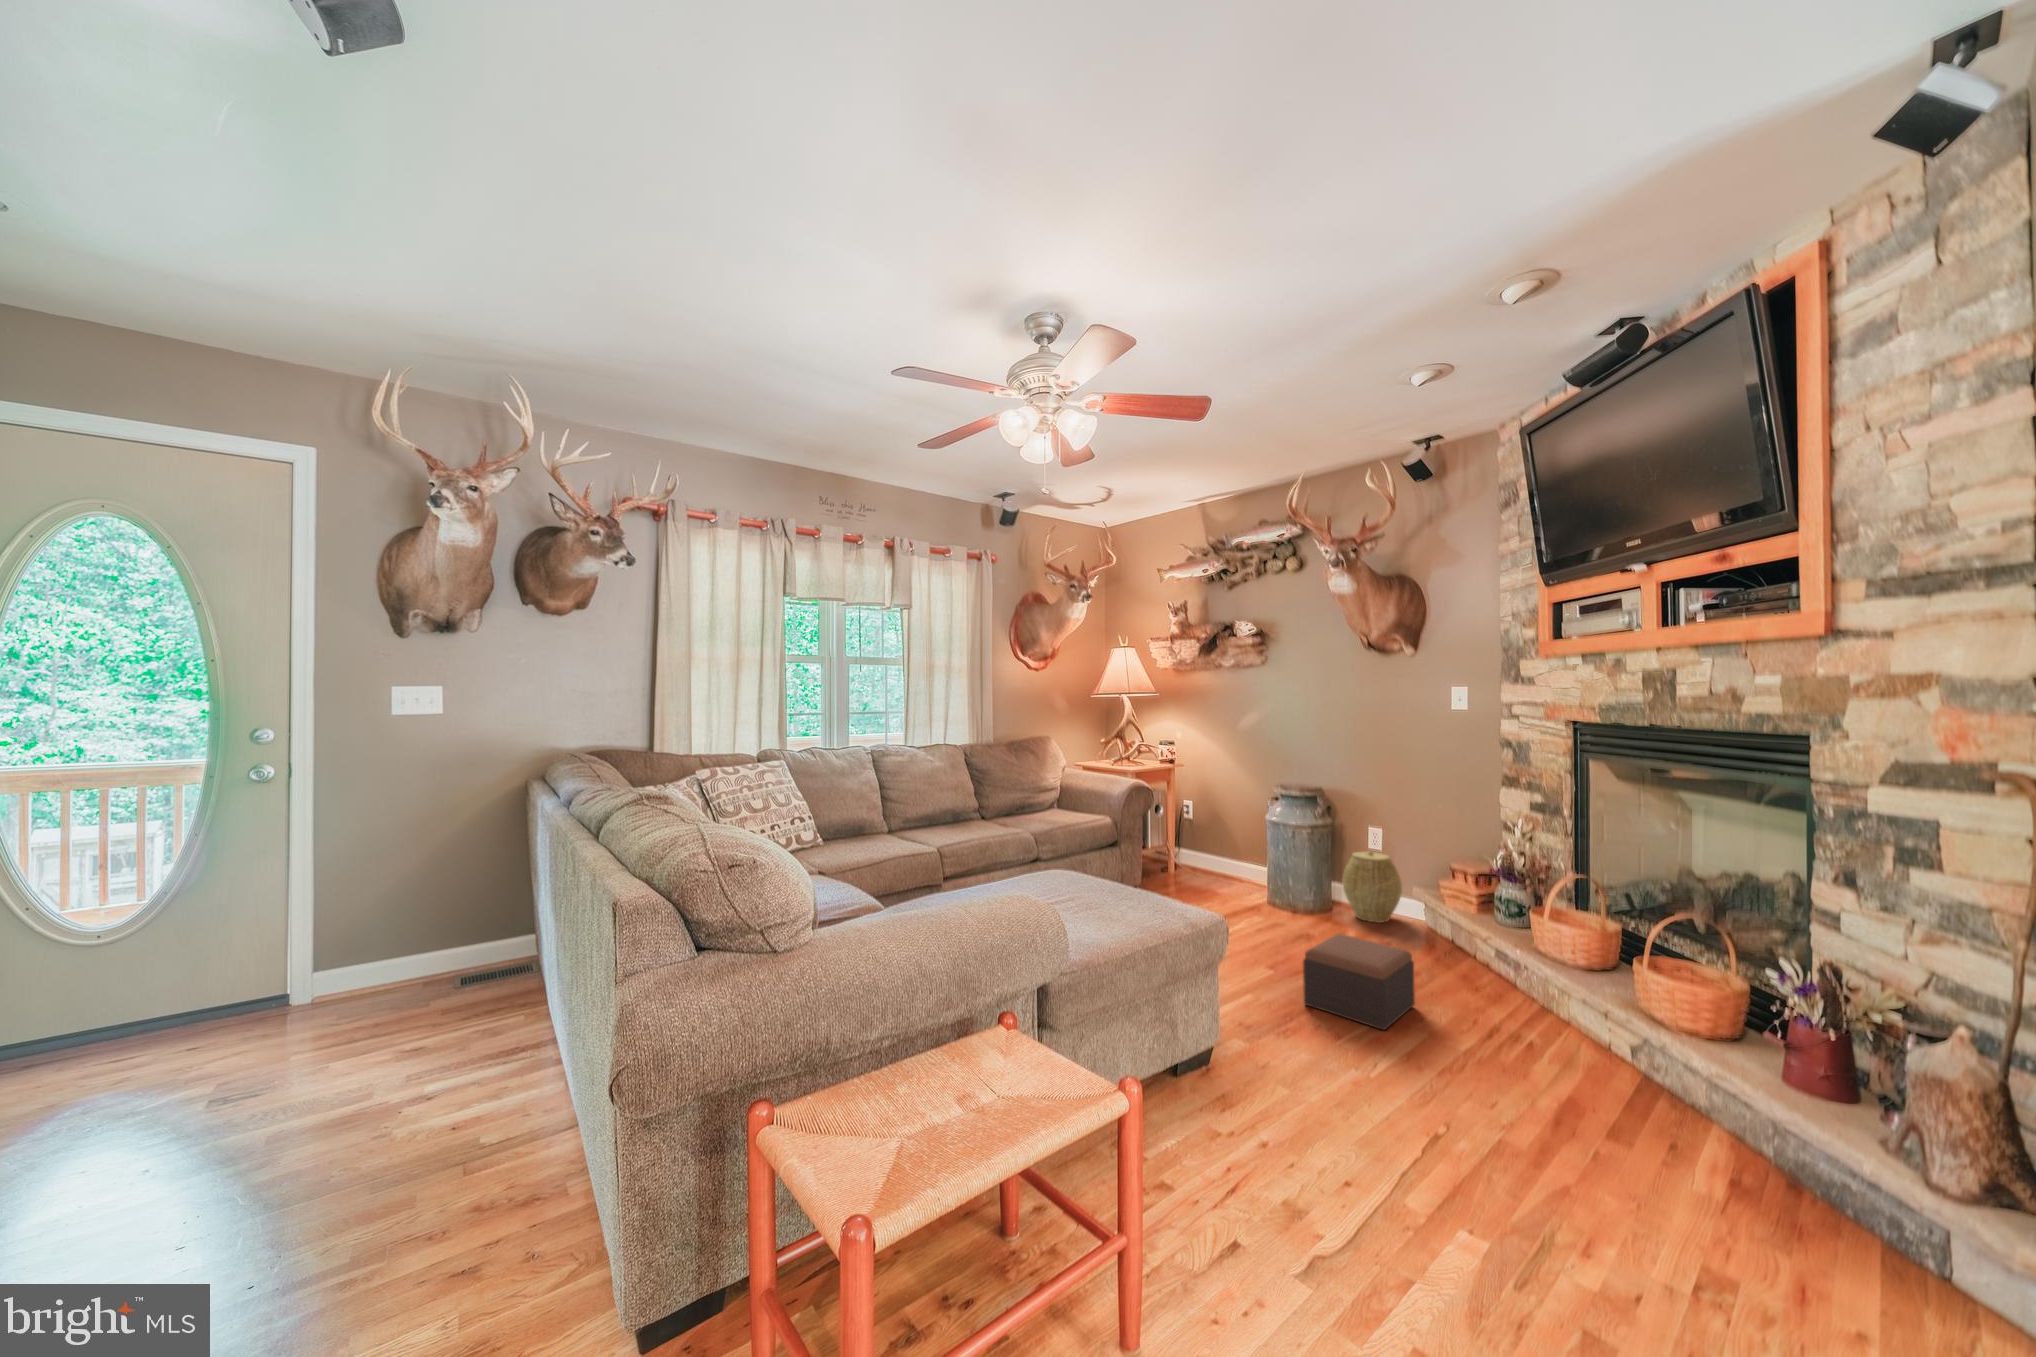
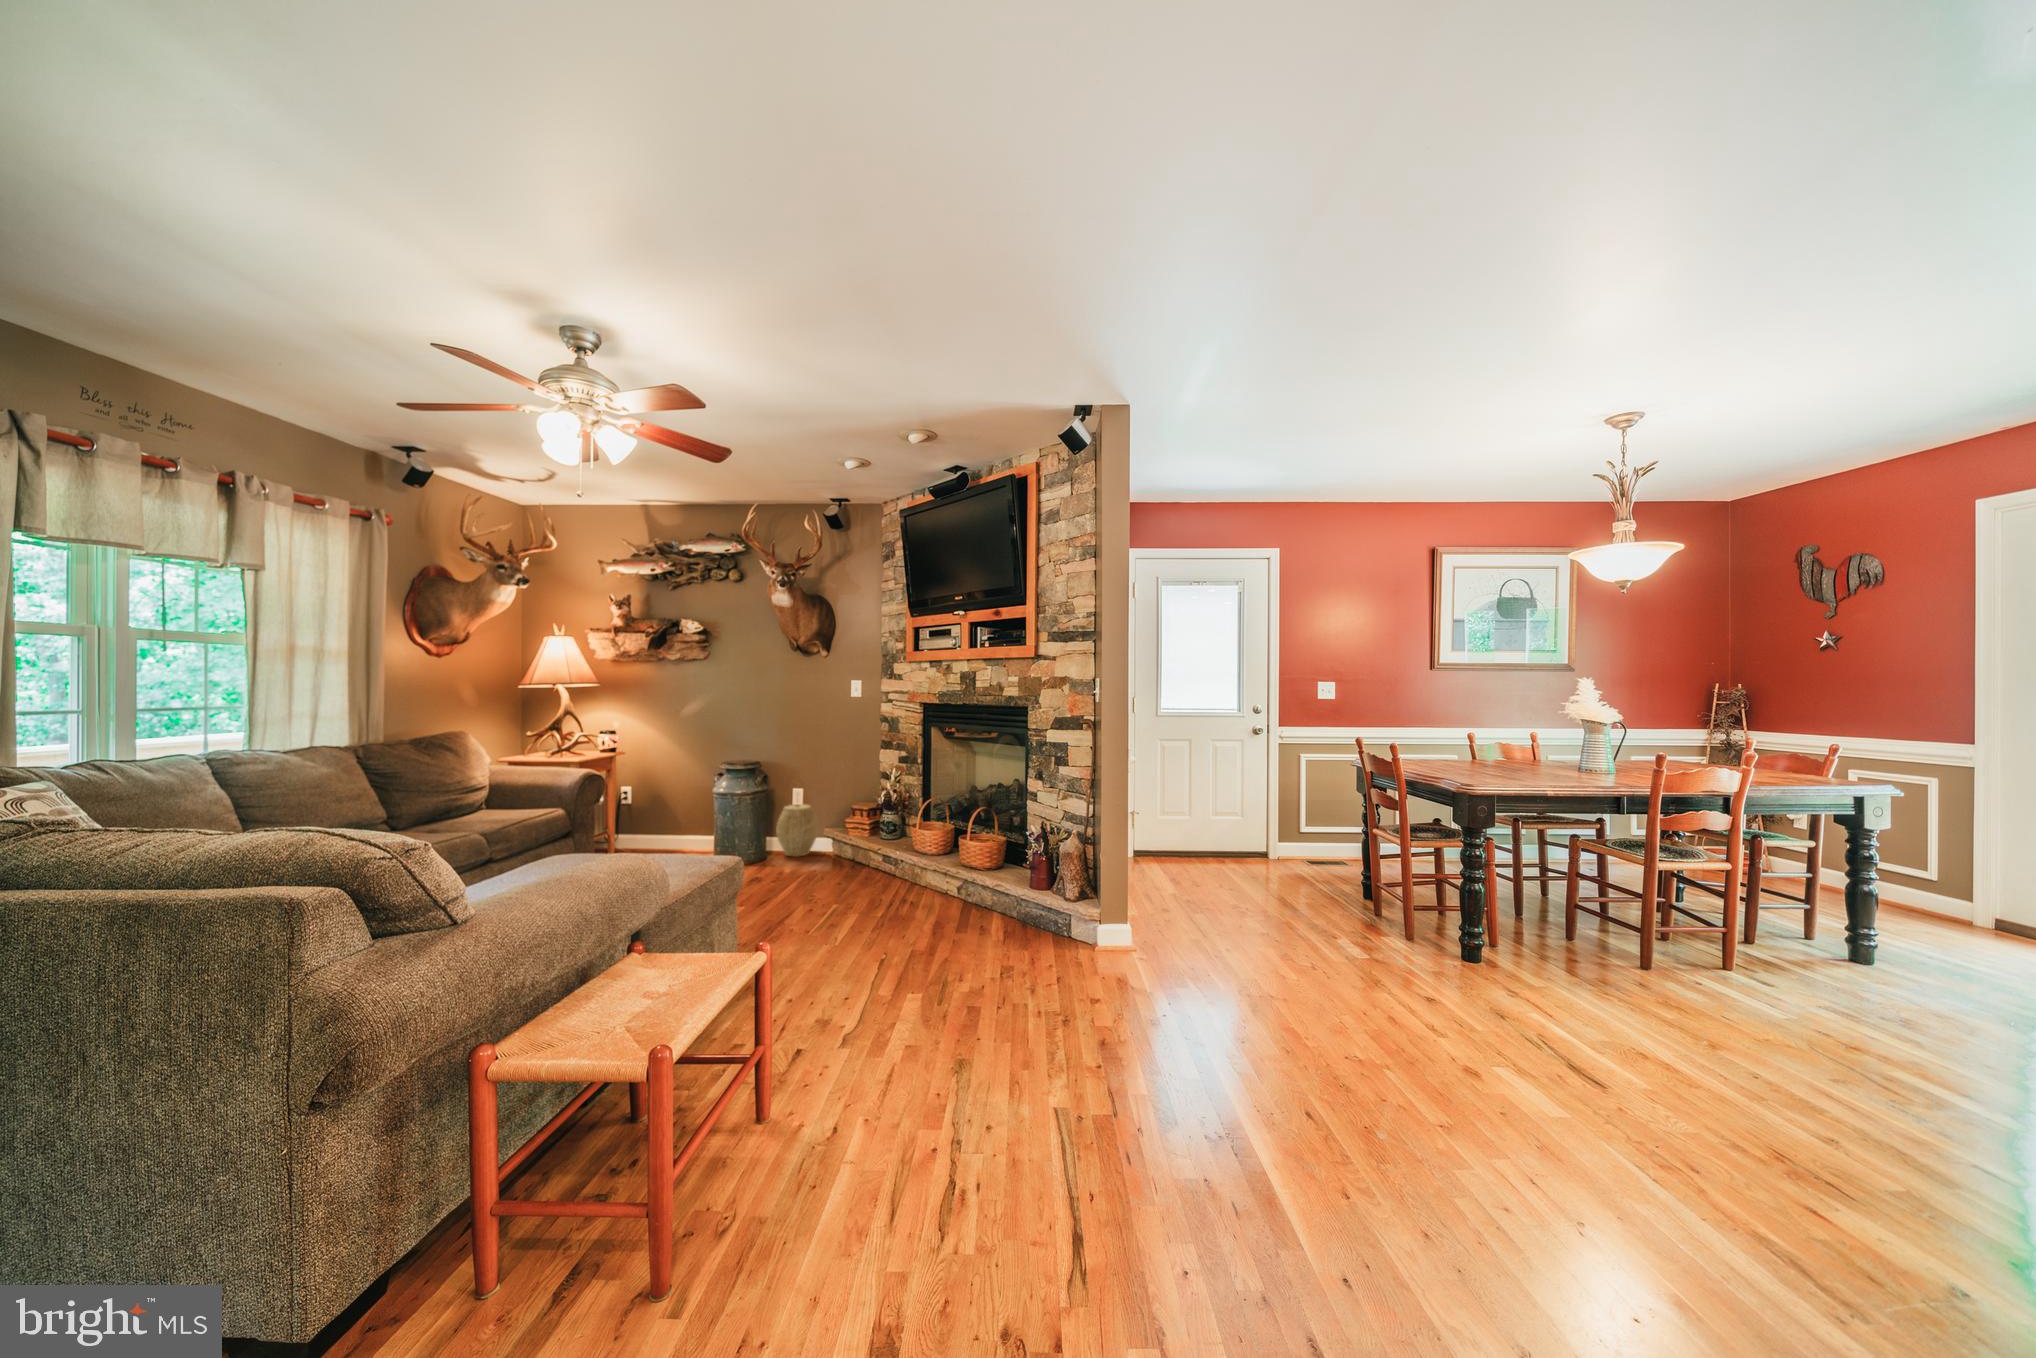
footstool: present [1303,934,1415,1030] -> none [774,861,845,918]

